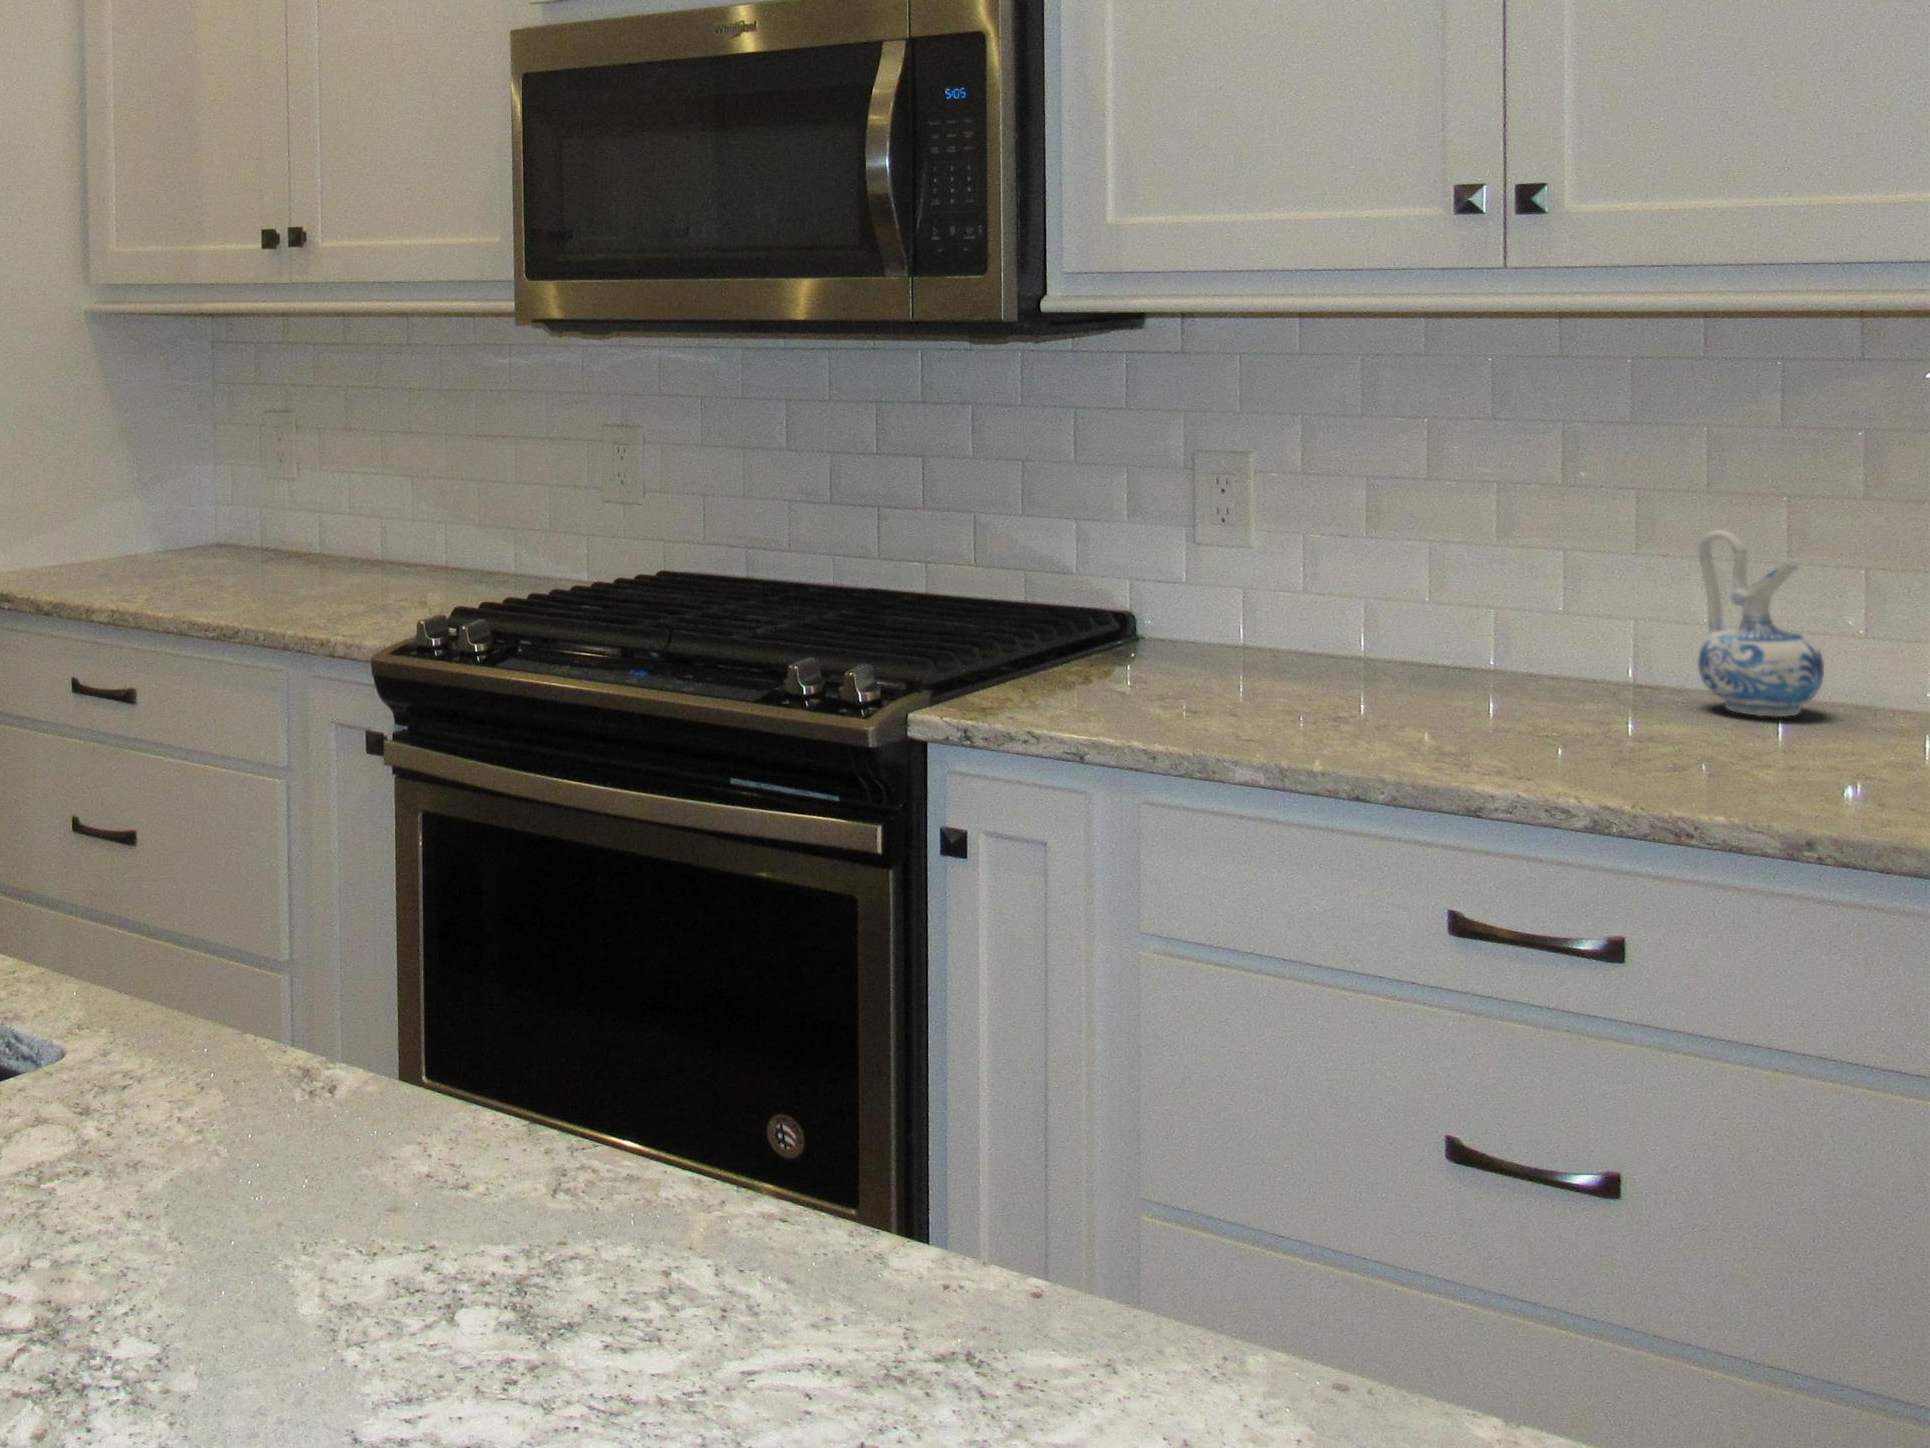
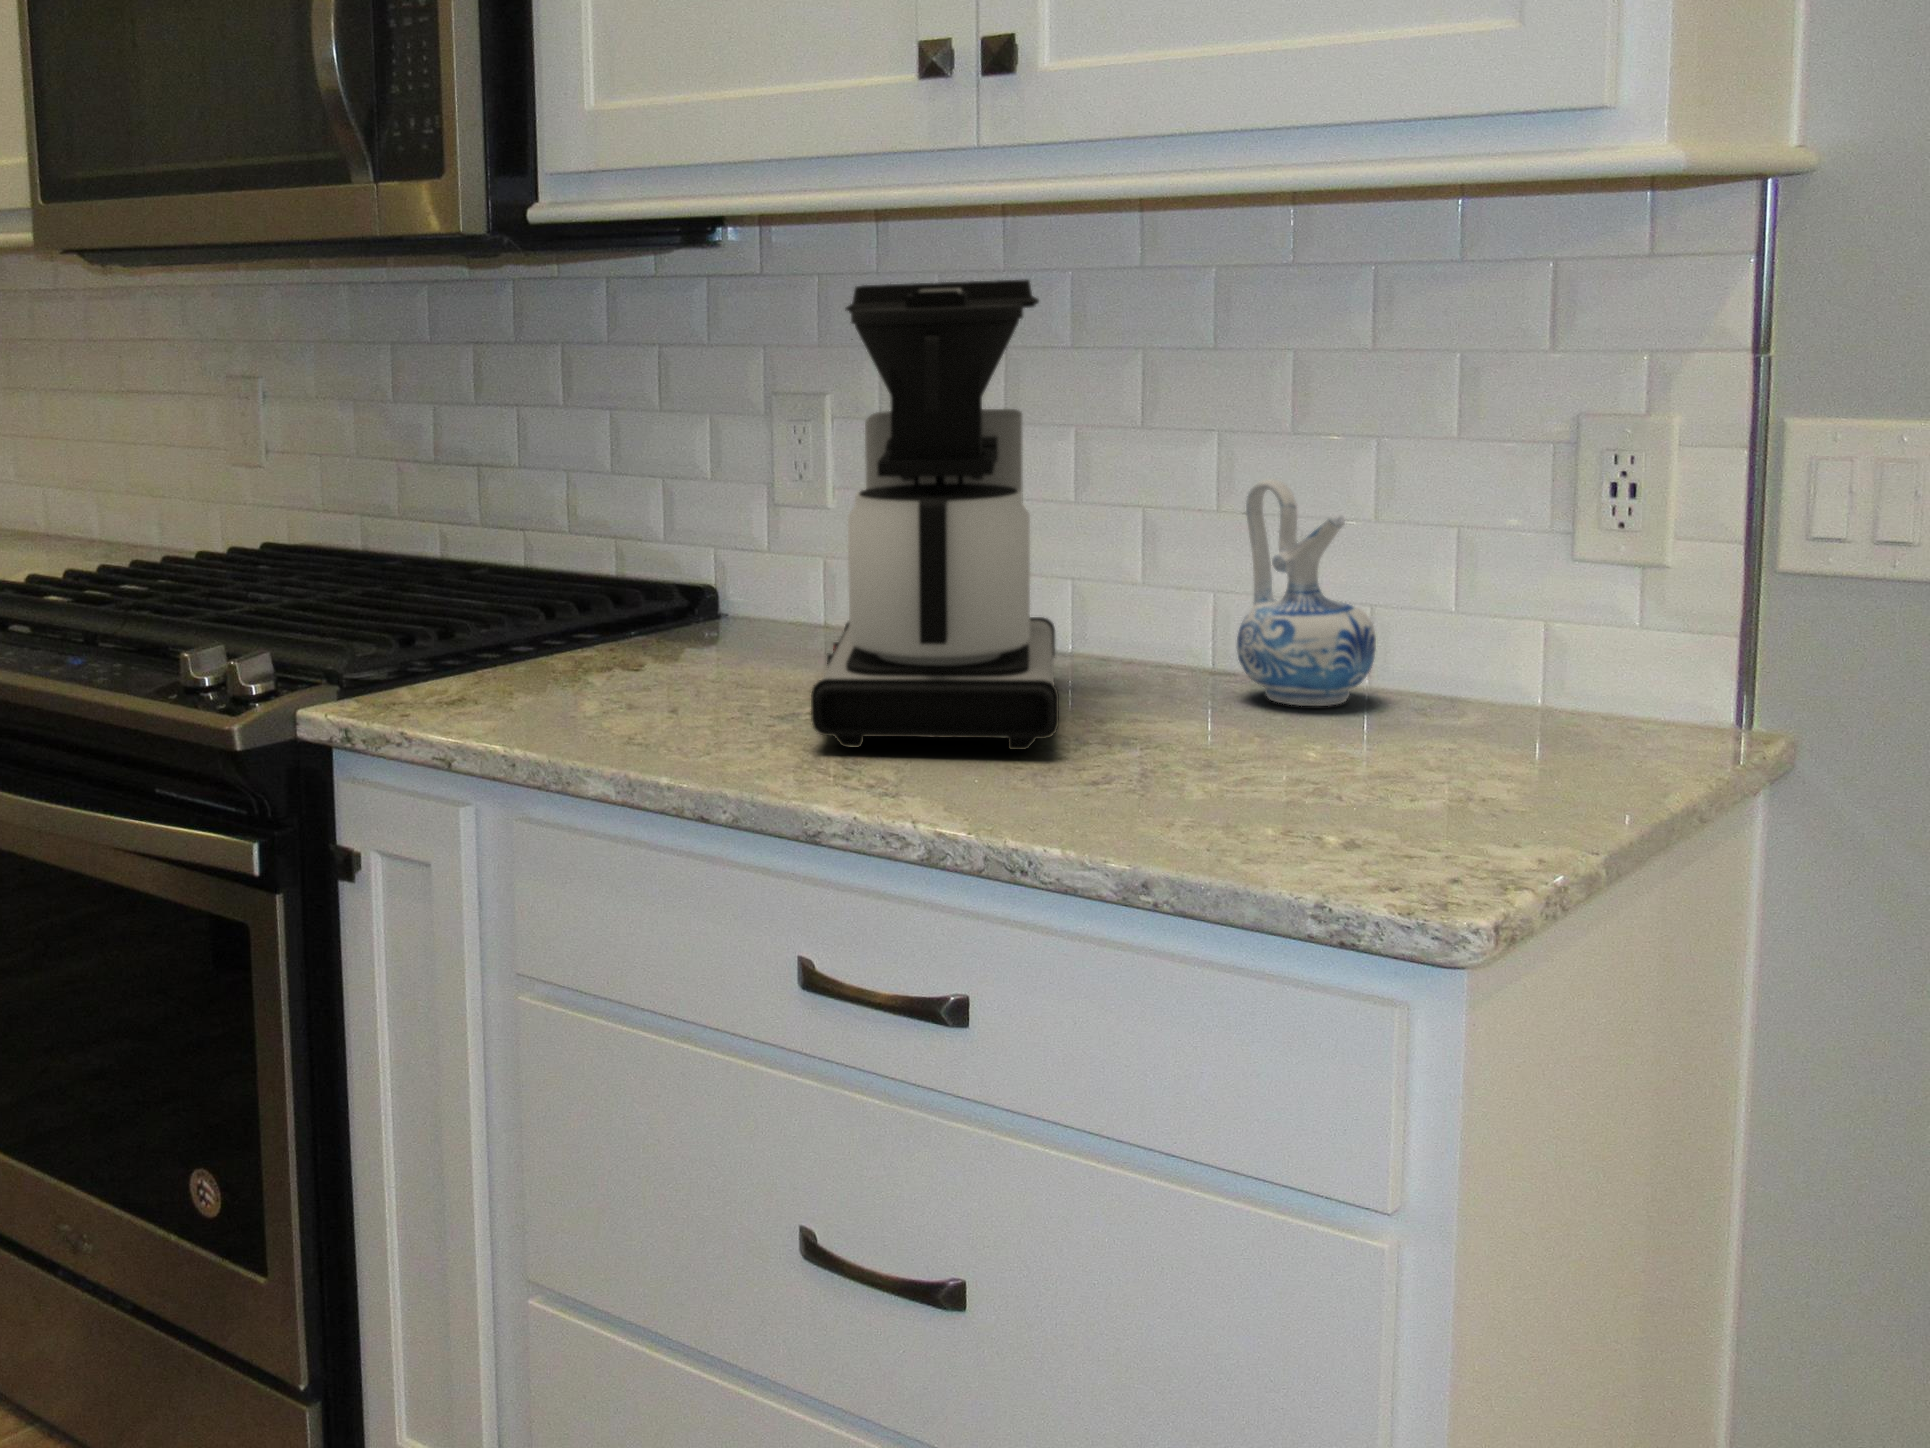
coffee maker: none [1340,365,1619,747] -> present [811,279,1059,750]

